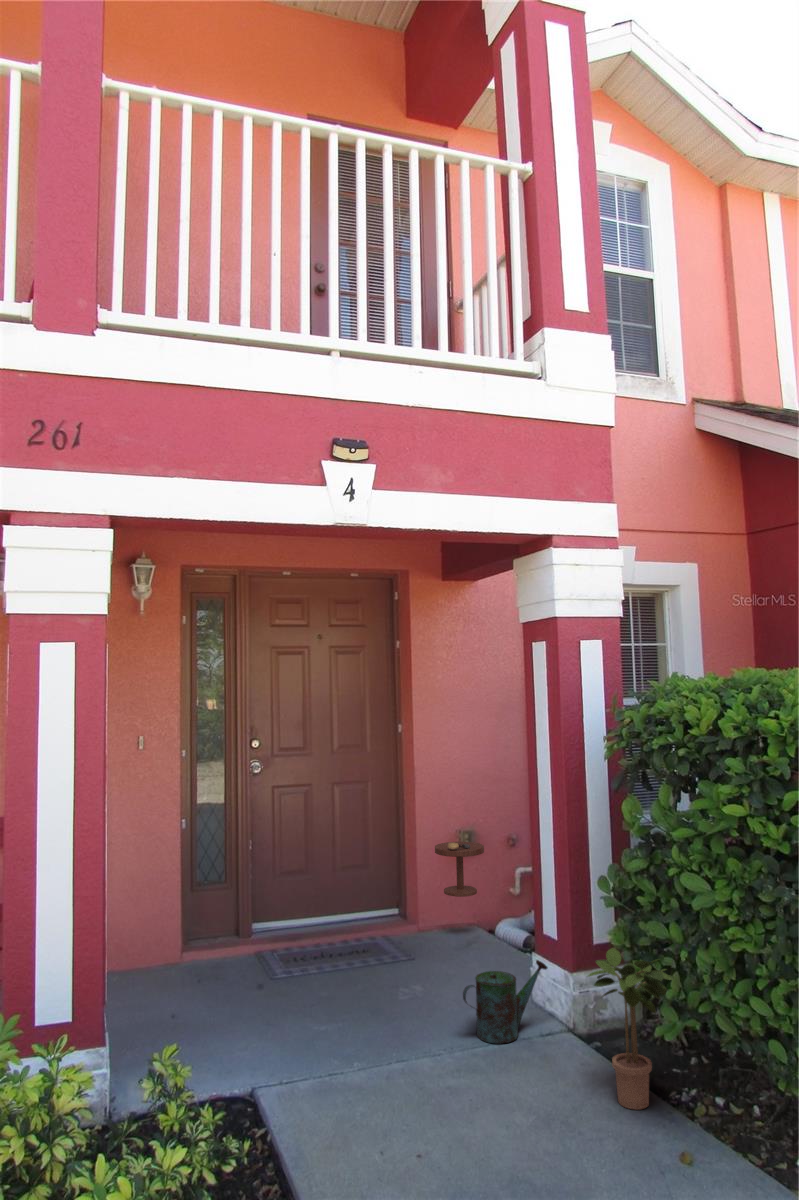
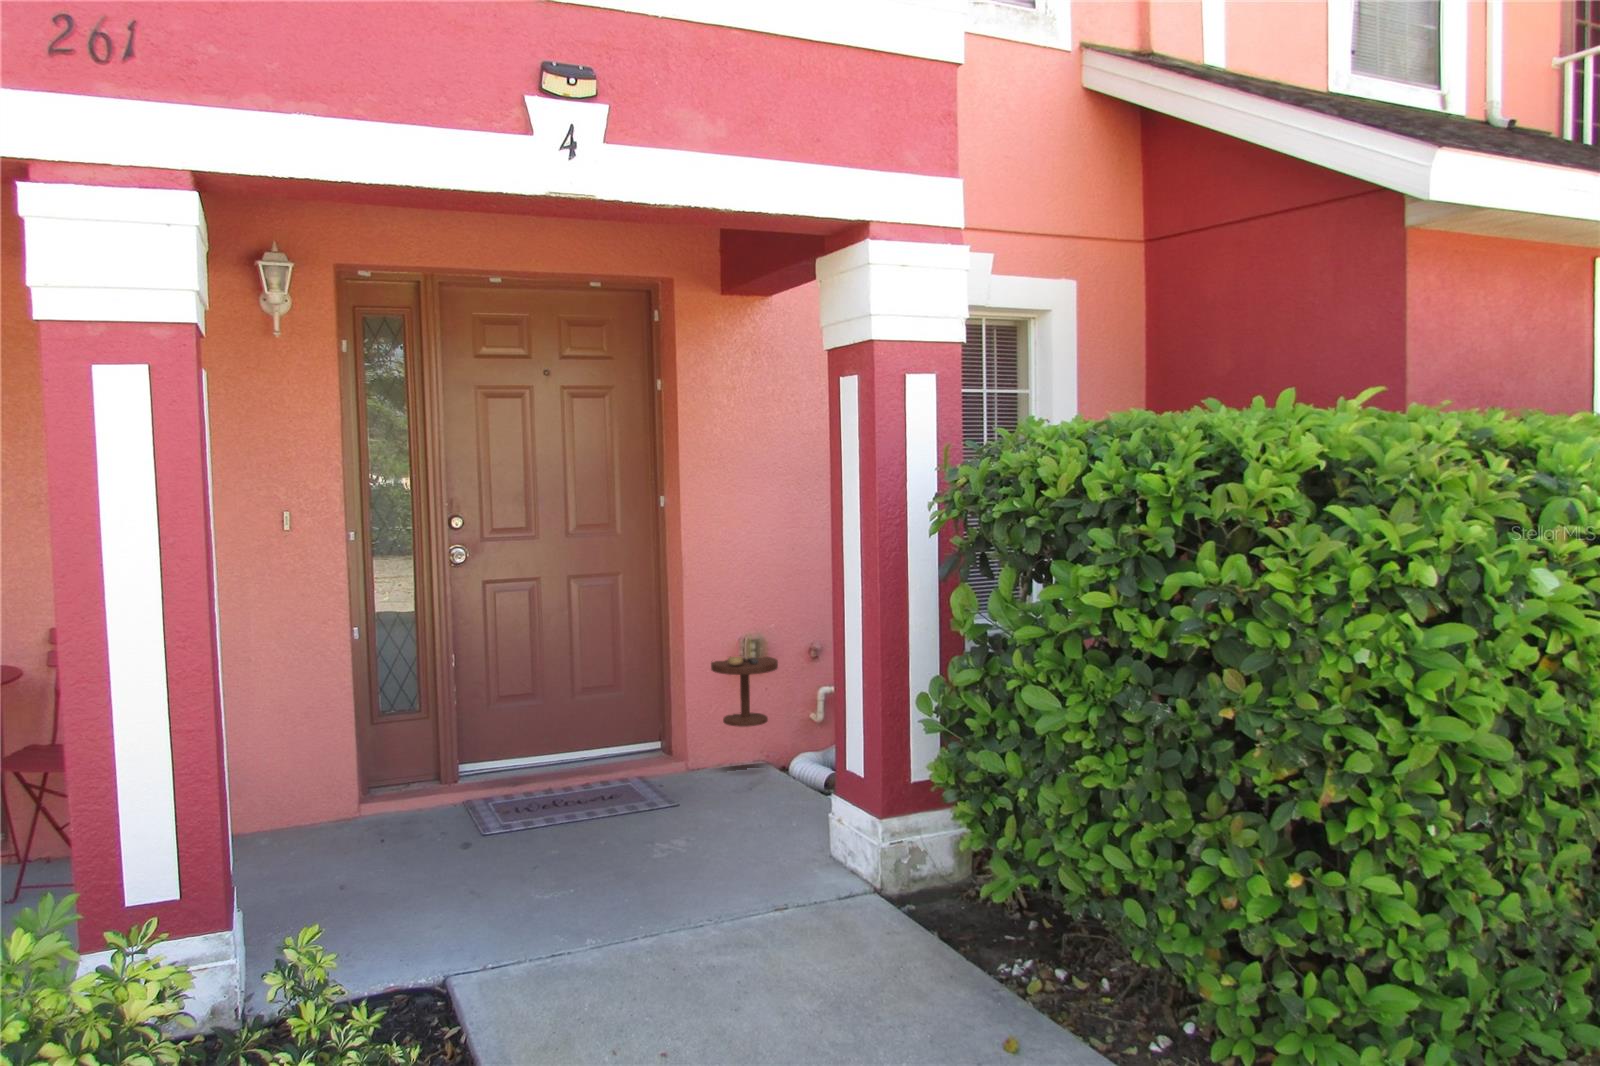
potted plant: present [588,948,675,1110] -> none [895,786,1015,986]
watering can: present [463,960,548,1044] -> none [736,803,851,910]

